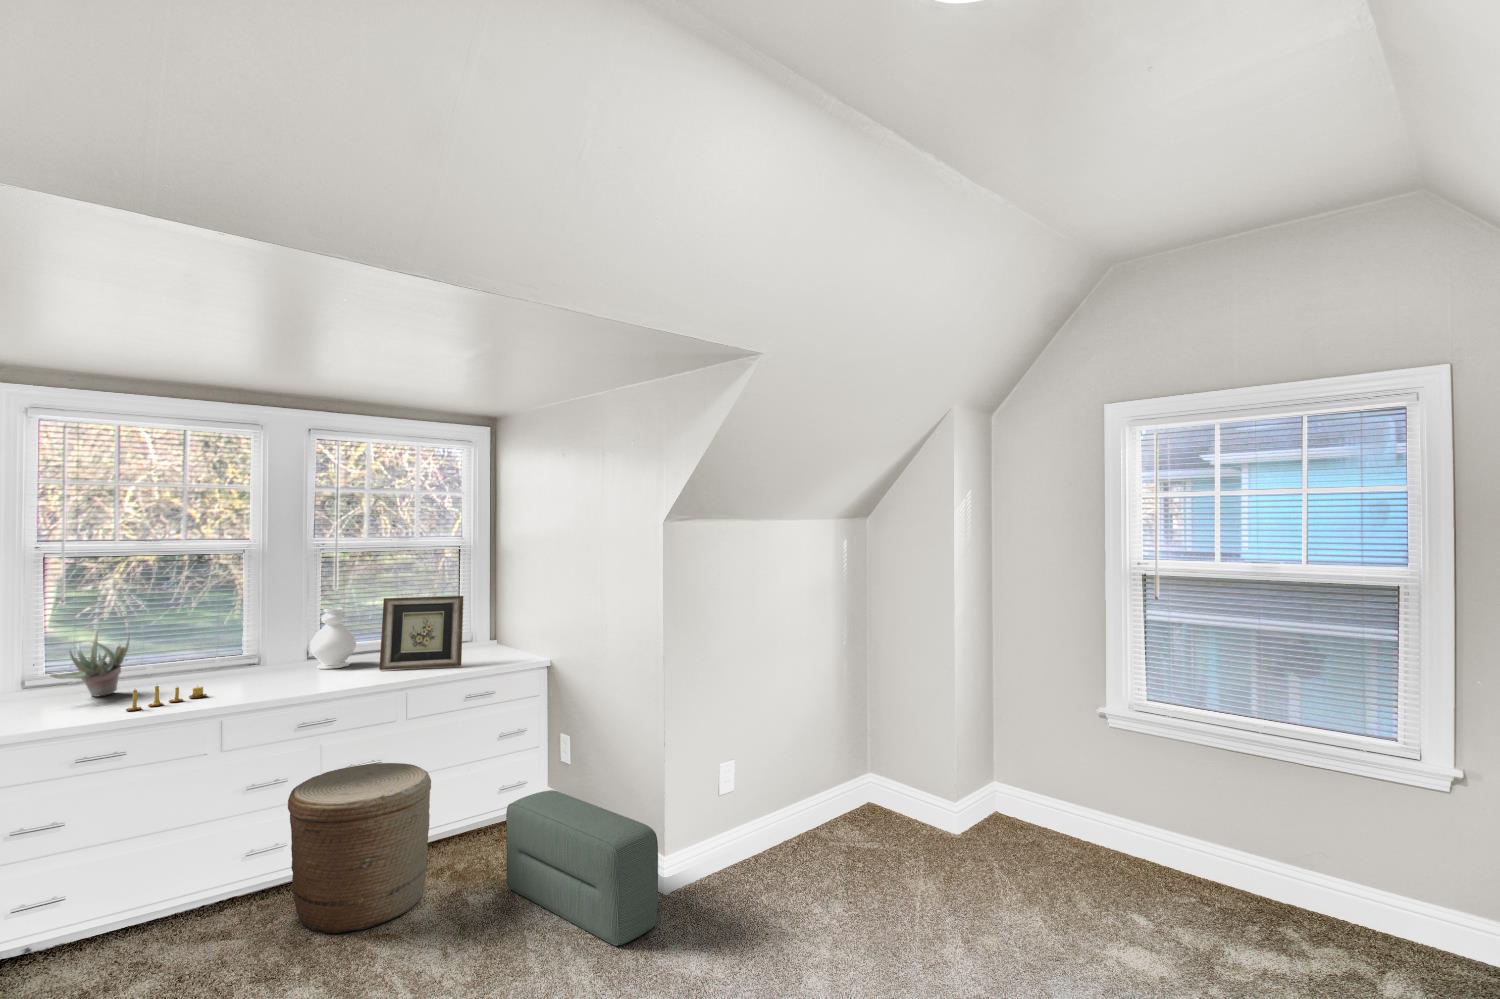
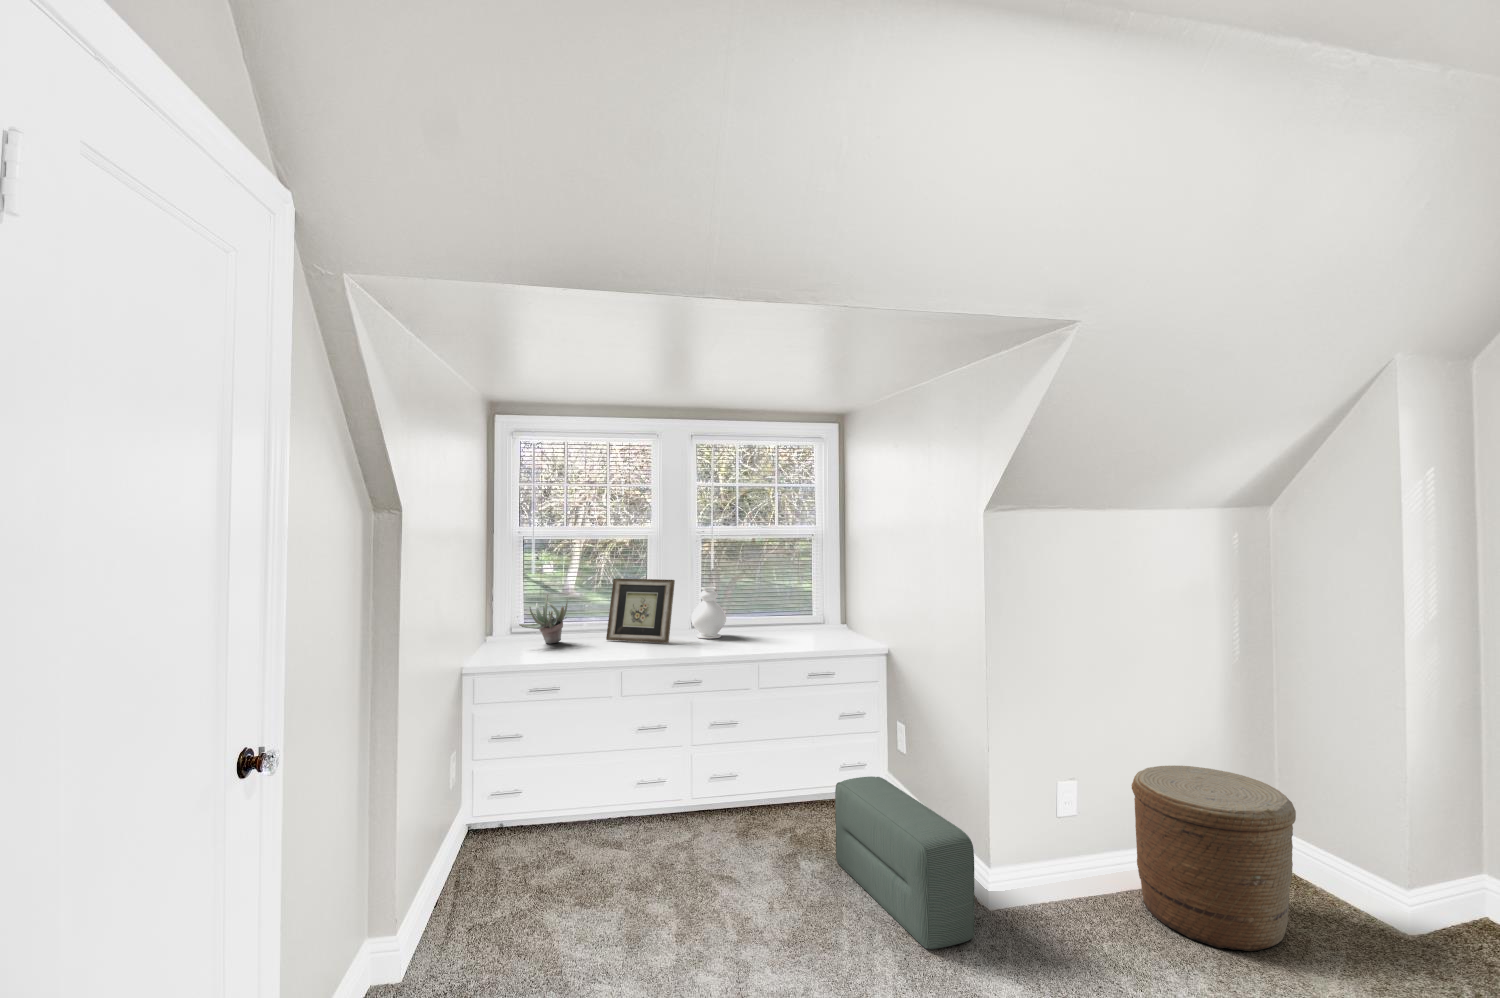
picture frame: present [379,596,463,670] -> present [606,579,675,643]
candle: present [126,686,207,711] -> none [559,638,613,657]
woven basket: present [288,763,431,934] -> present [1132,765,1296,951]

